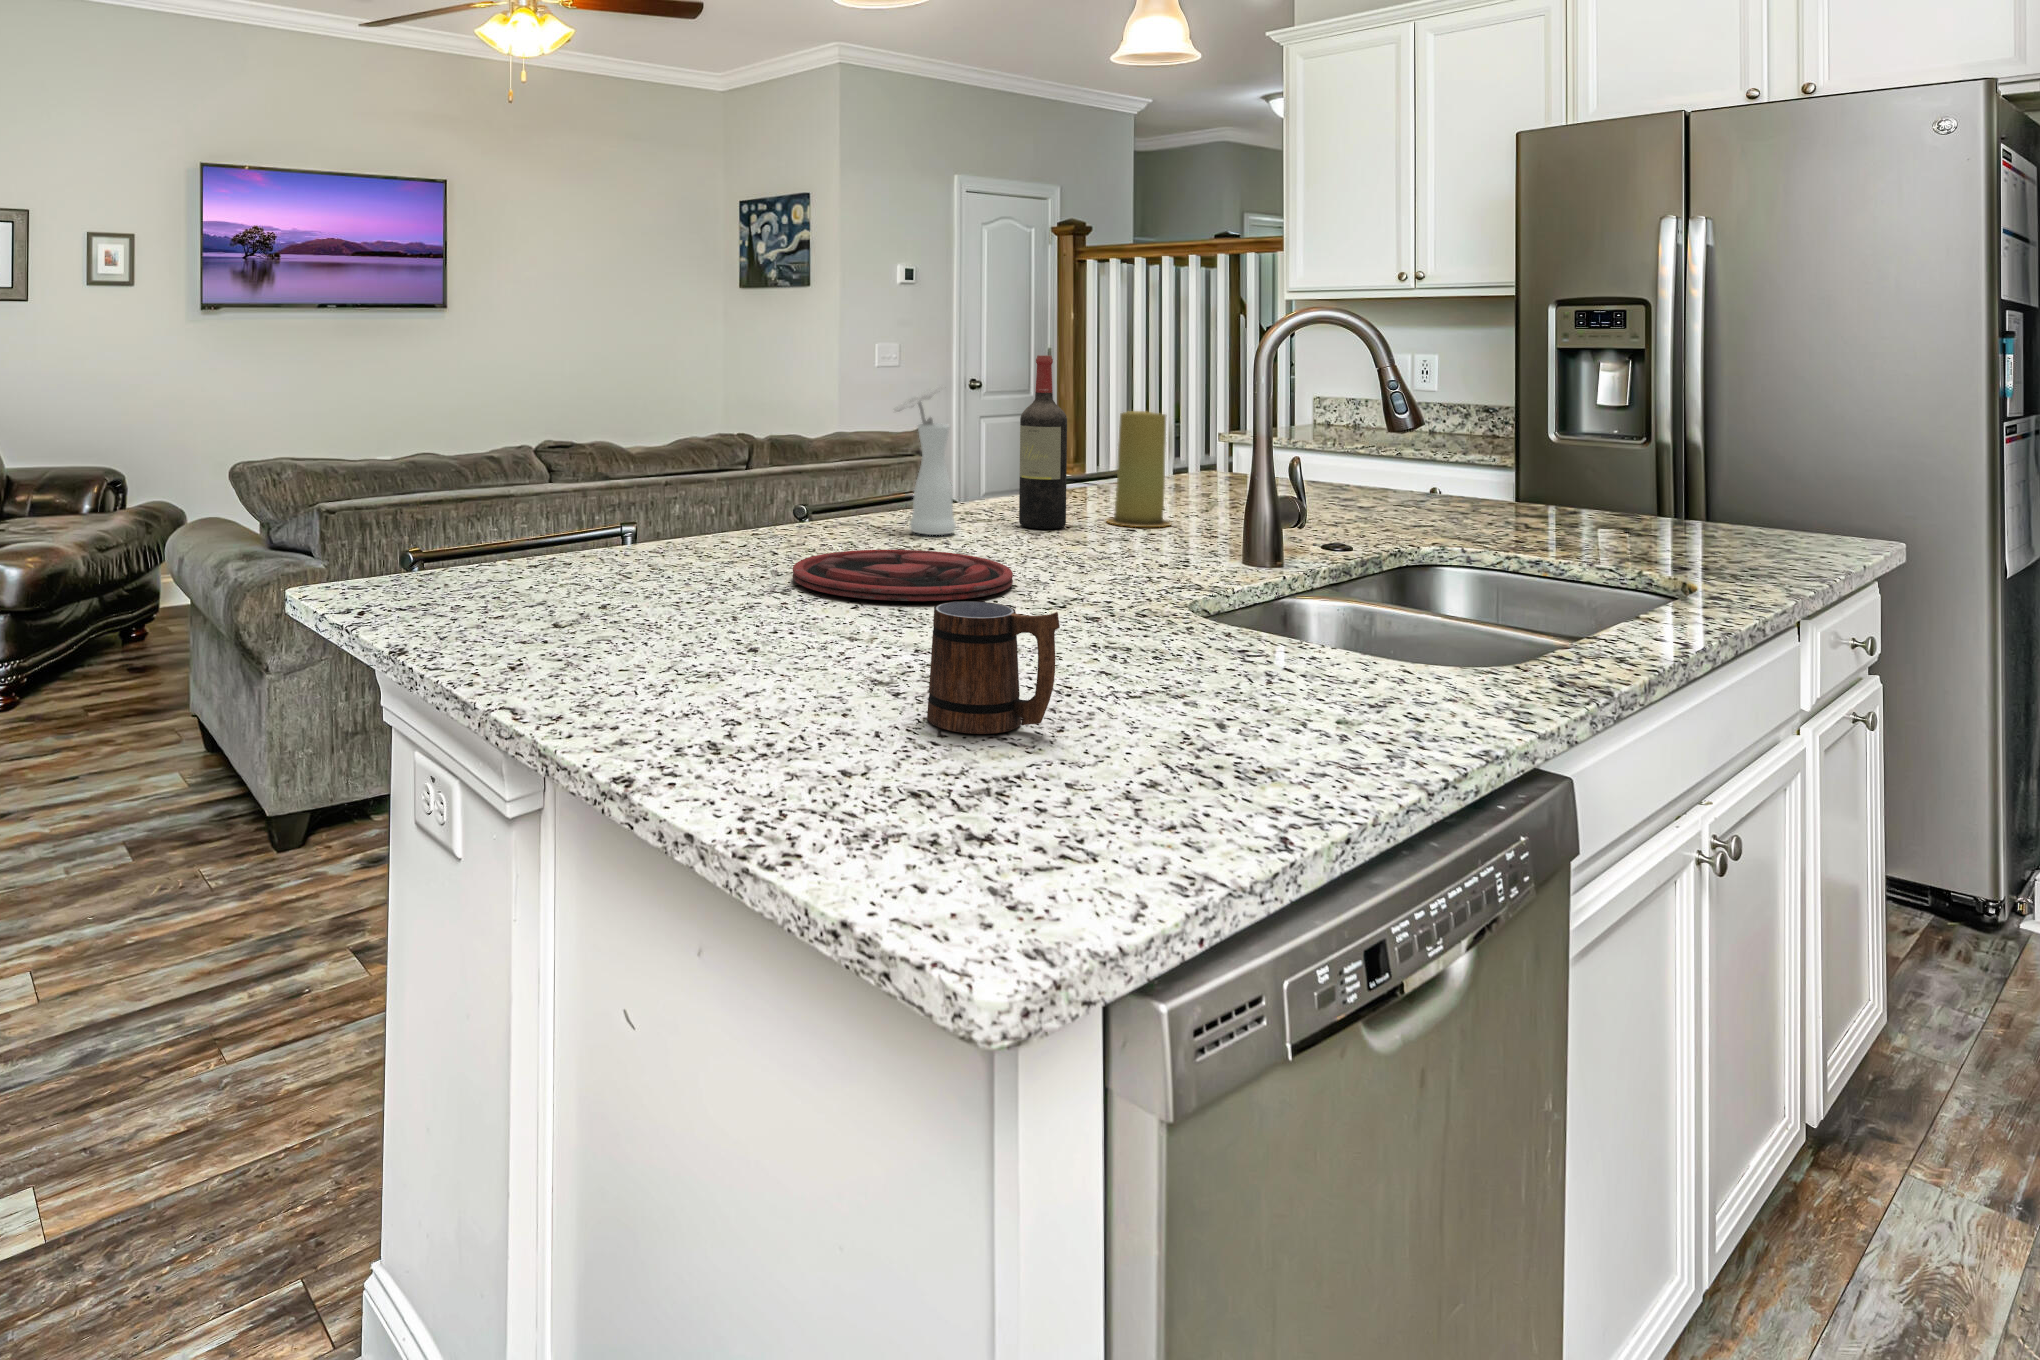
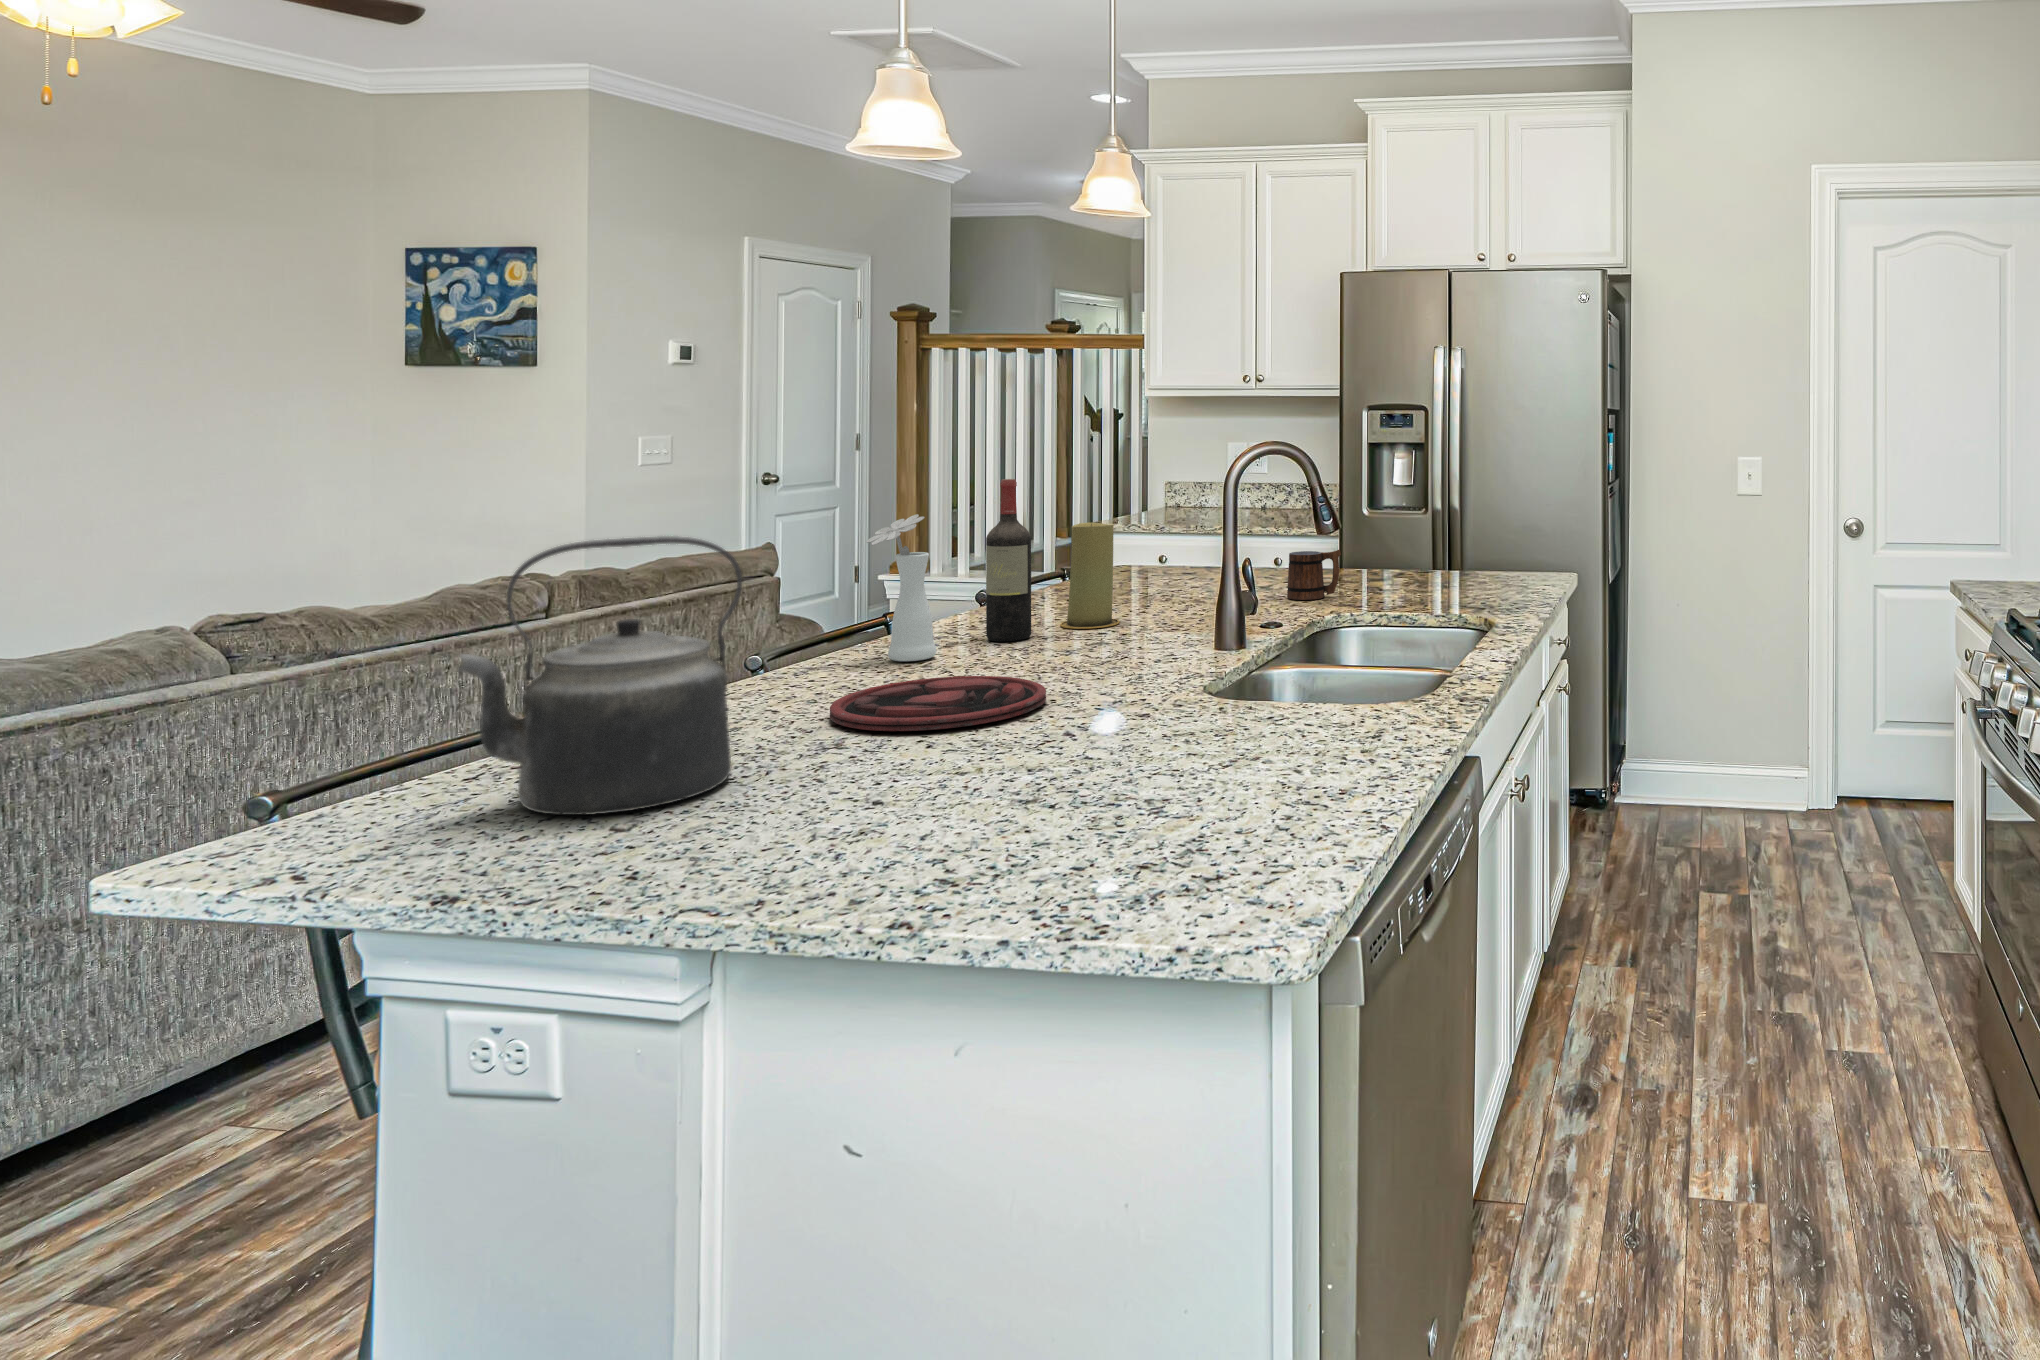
kettle: none [437,364,668,625] -> present [459,536,742,815]
mug: present [927,601,1060,734] -> present [1287,549,1341,600]

